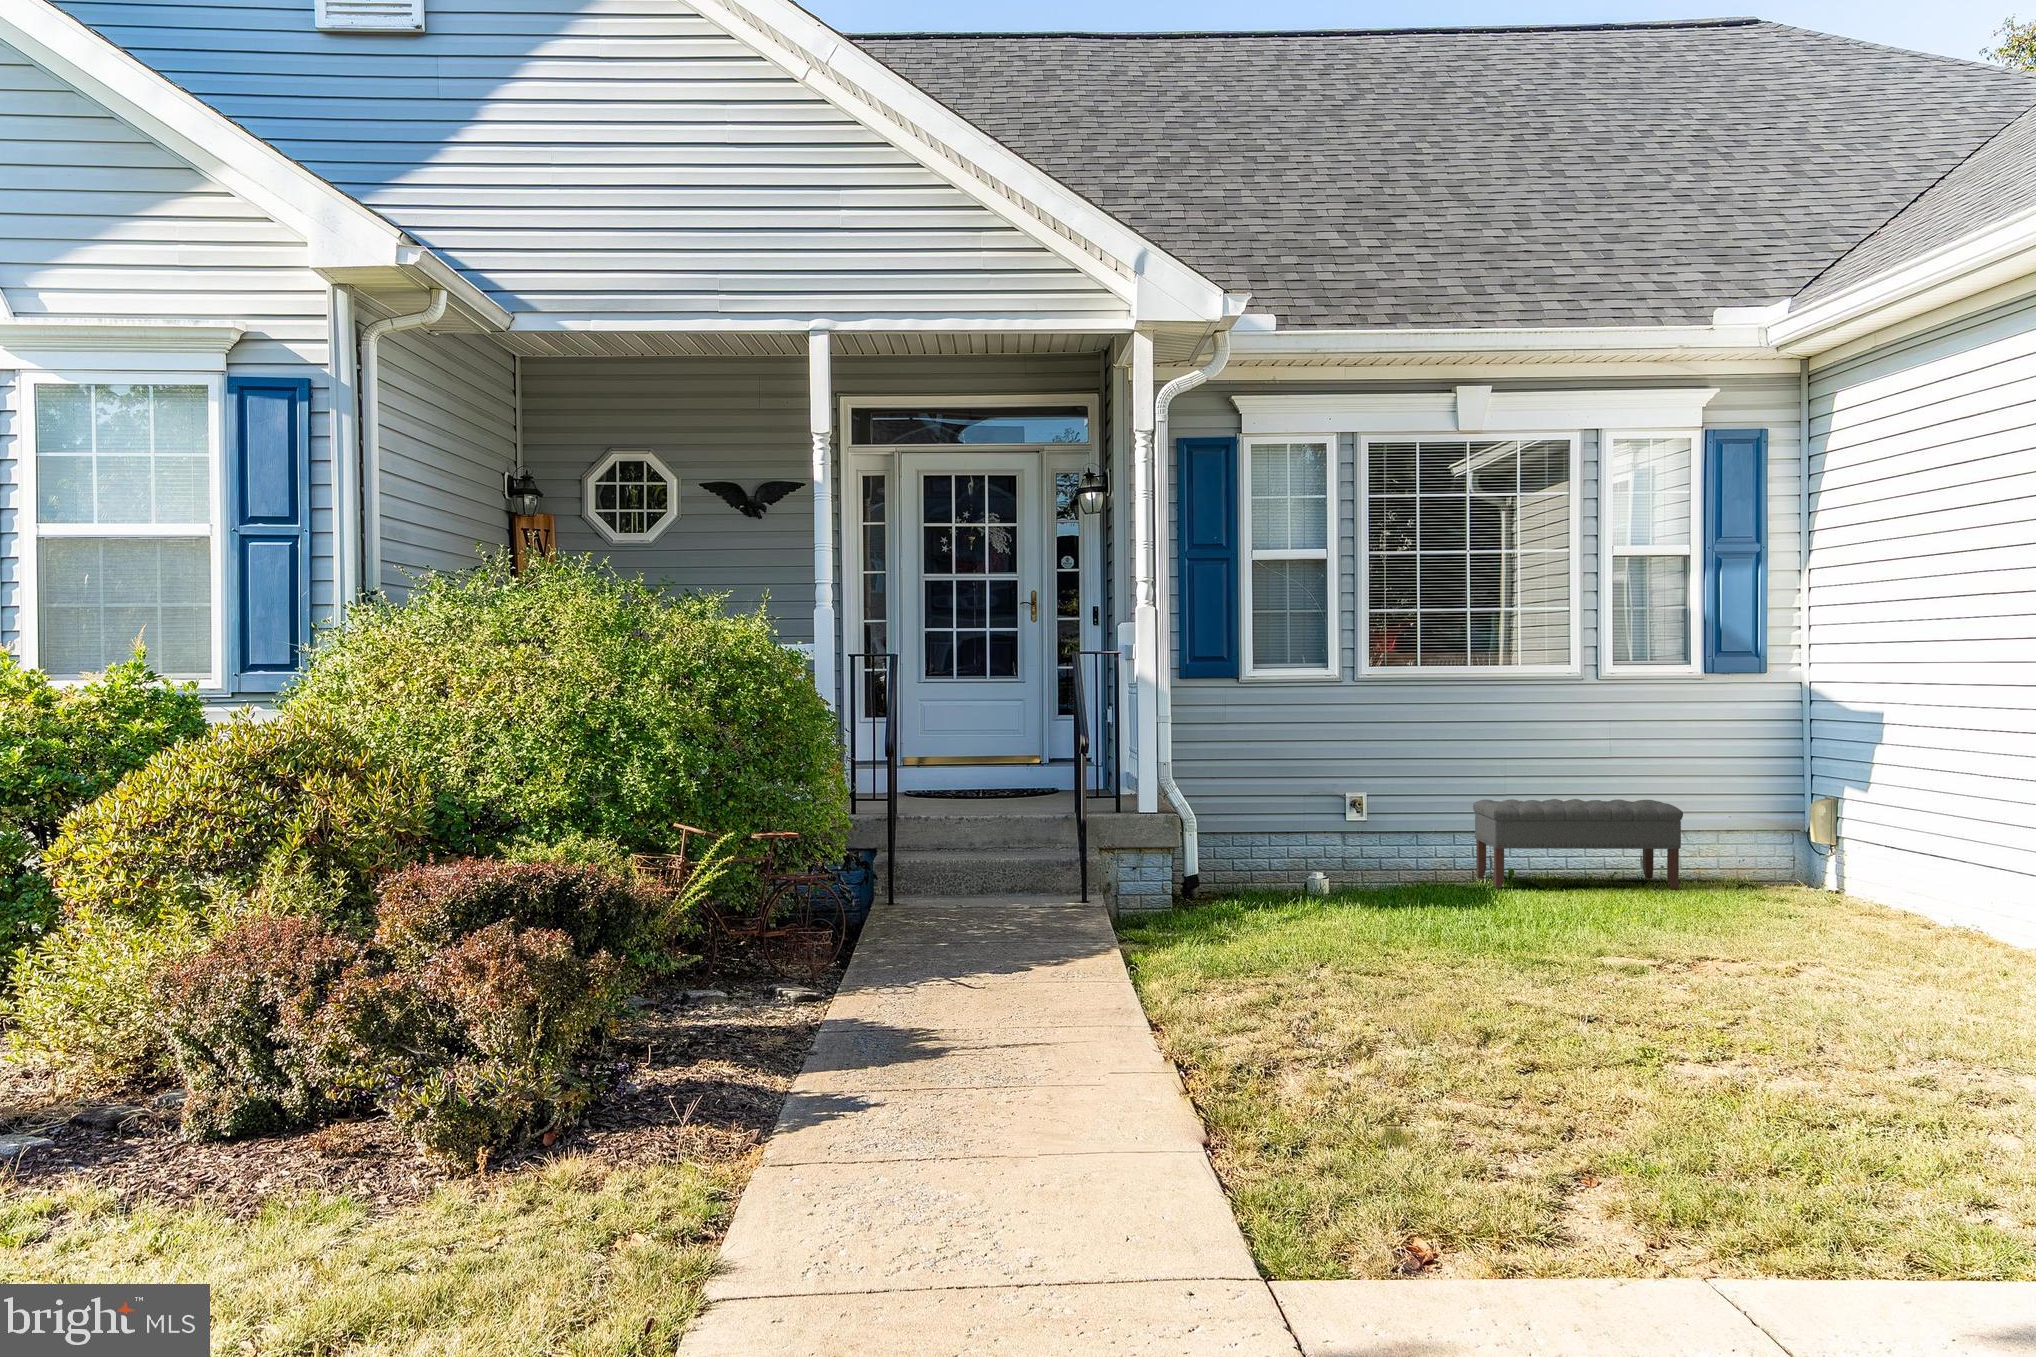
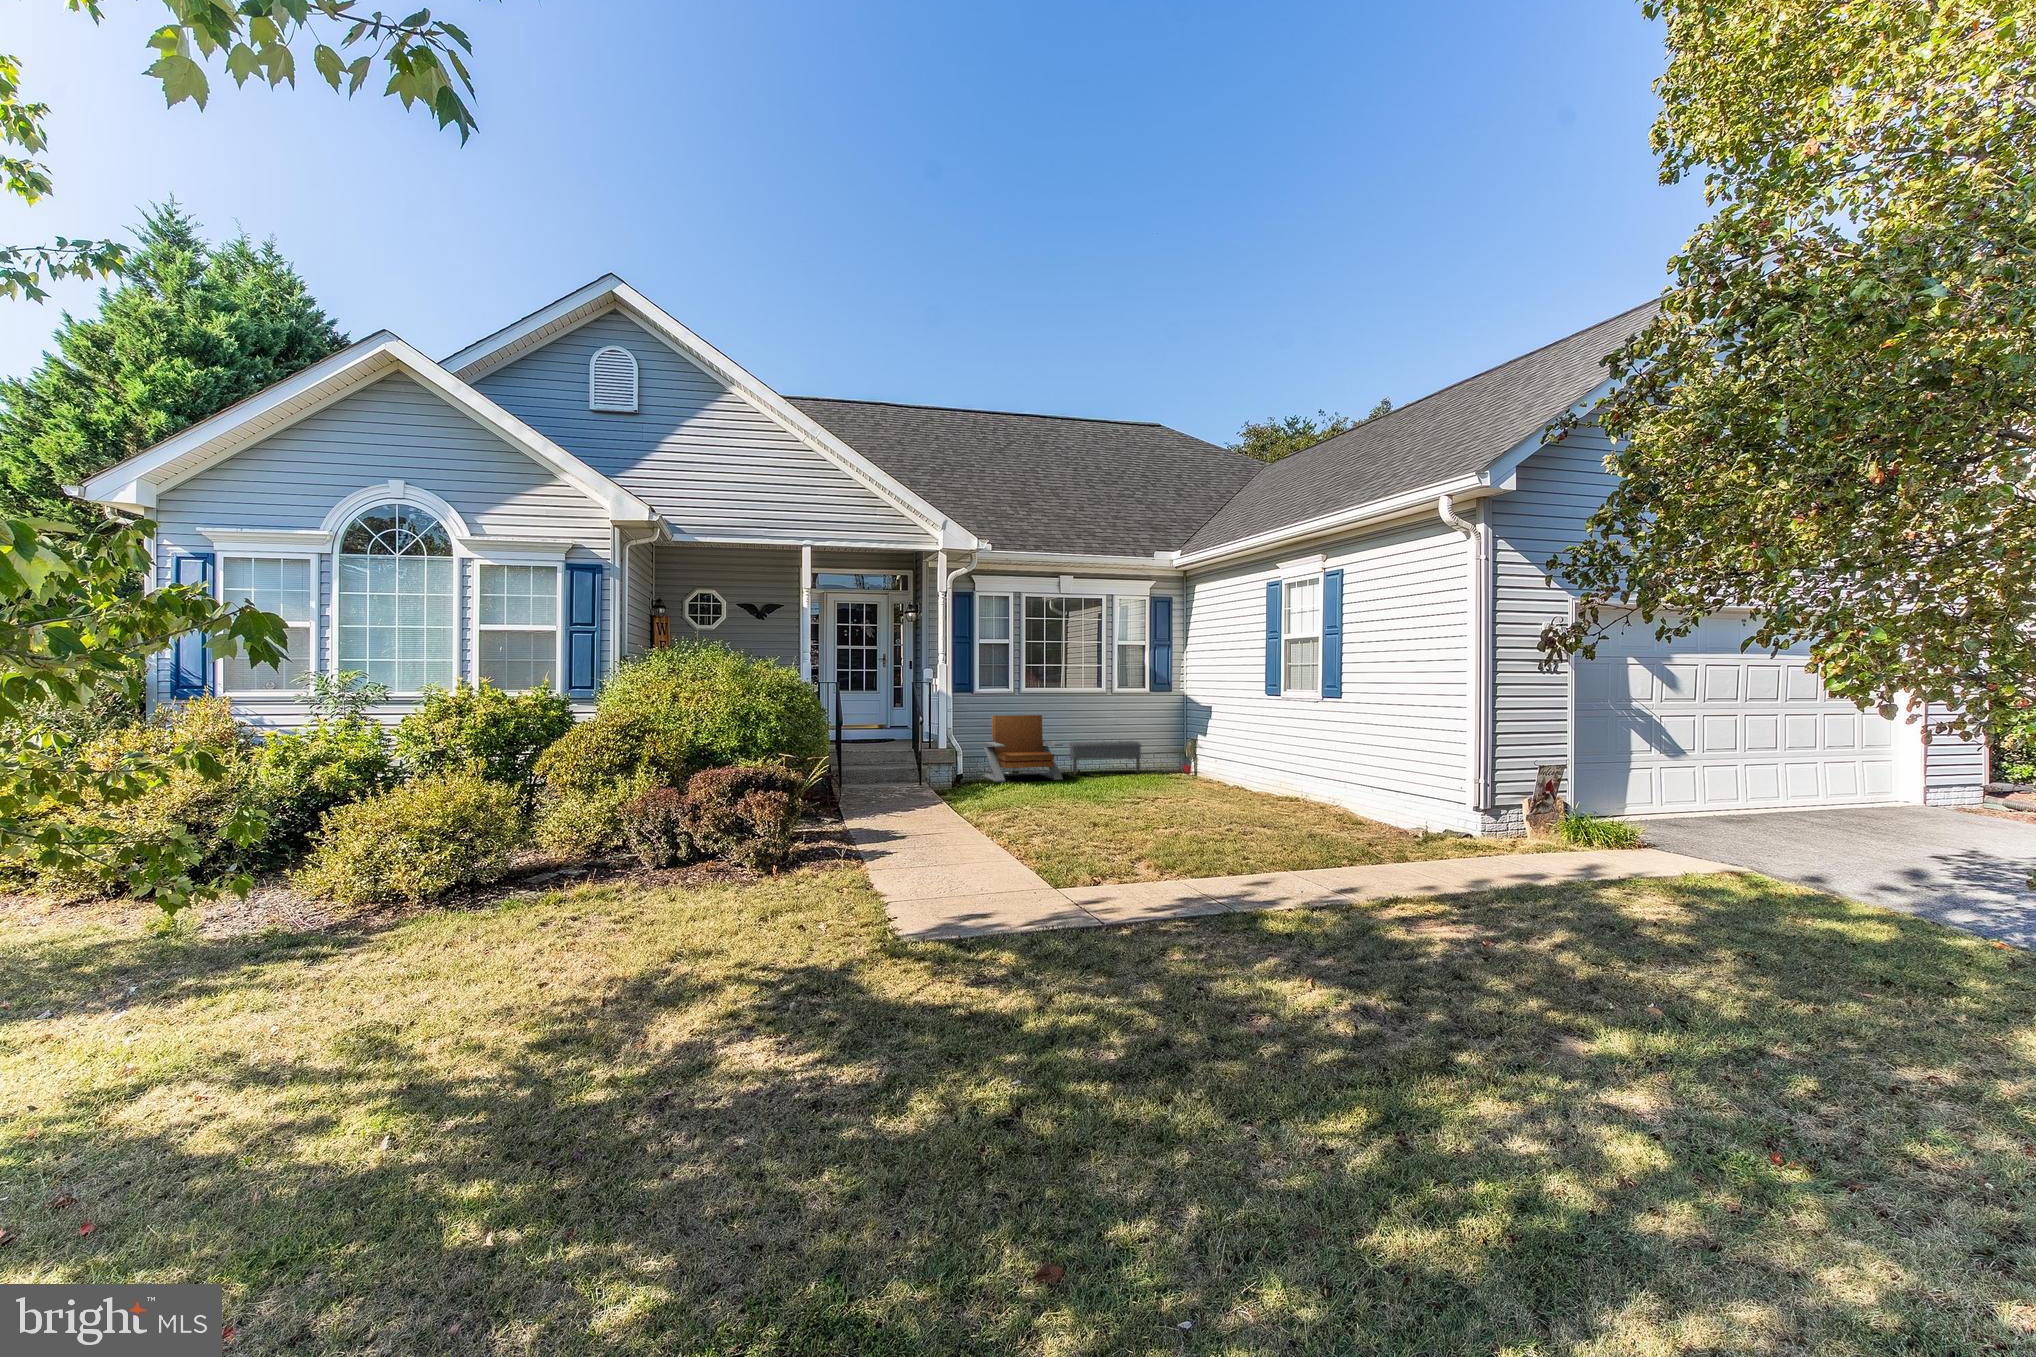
lounge chair: none [1257,734,1467,906] -> present [983,715,1063,782]
potted plant: none [1763,800,1869,889] -> present [1179,744,1200,773]

